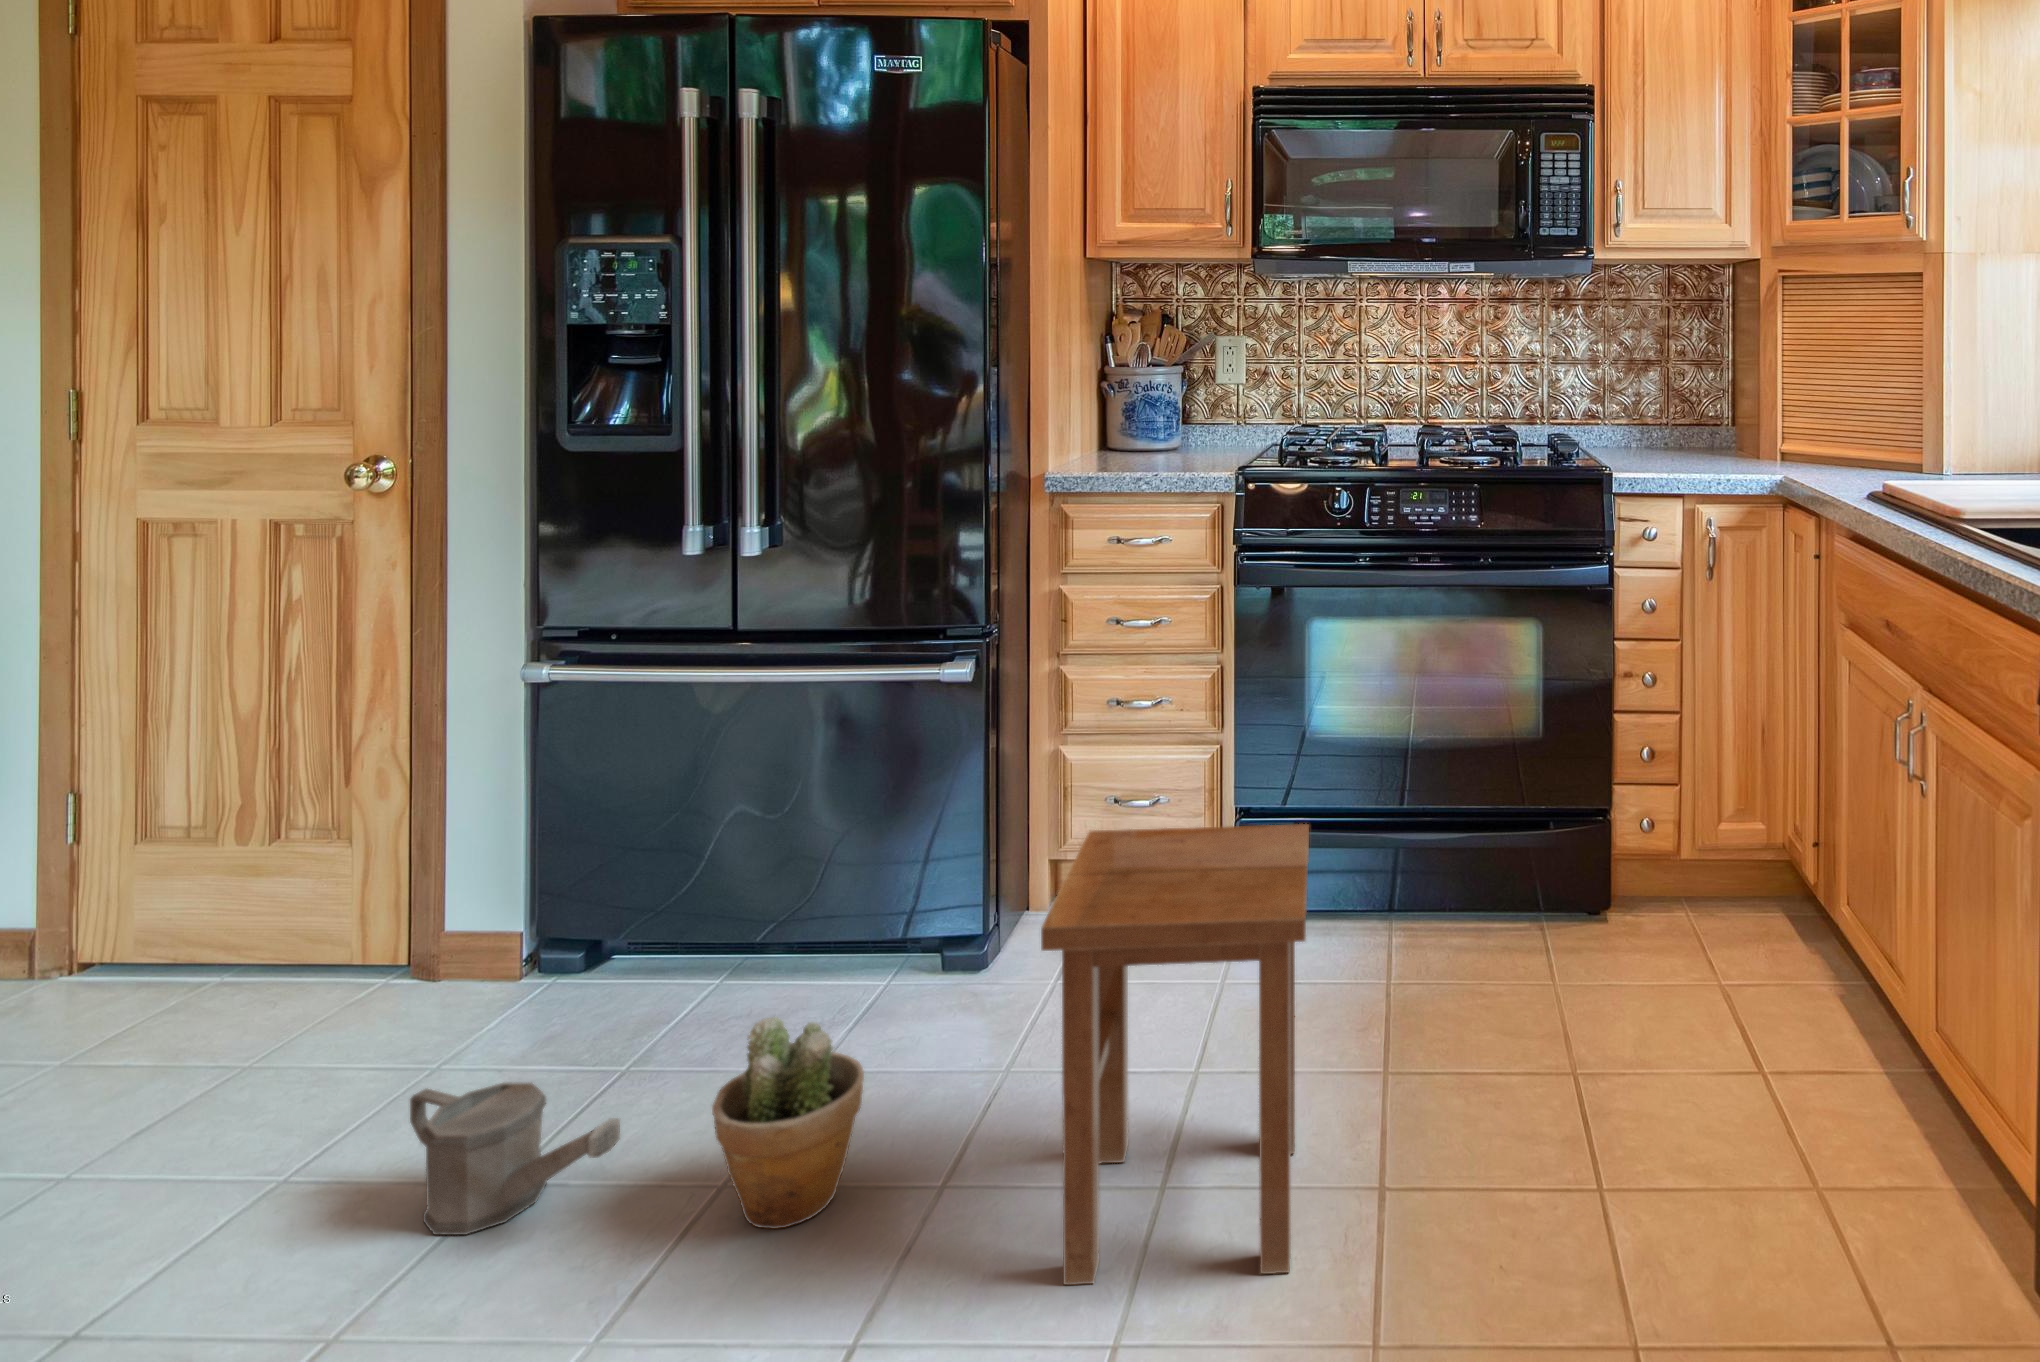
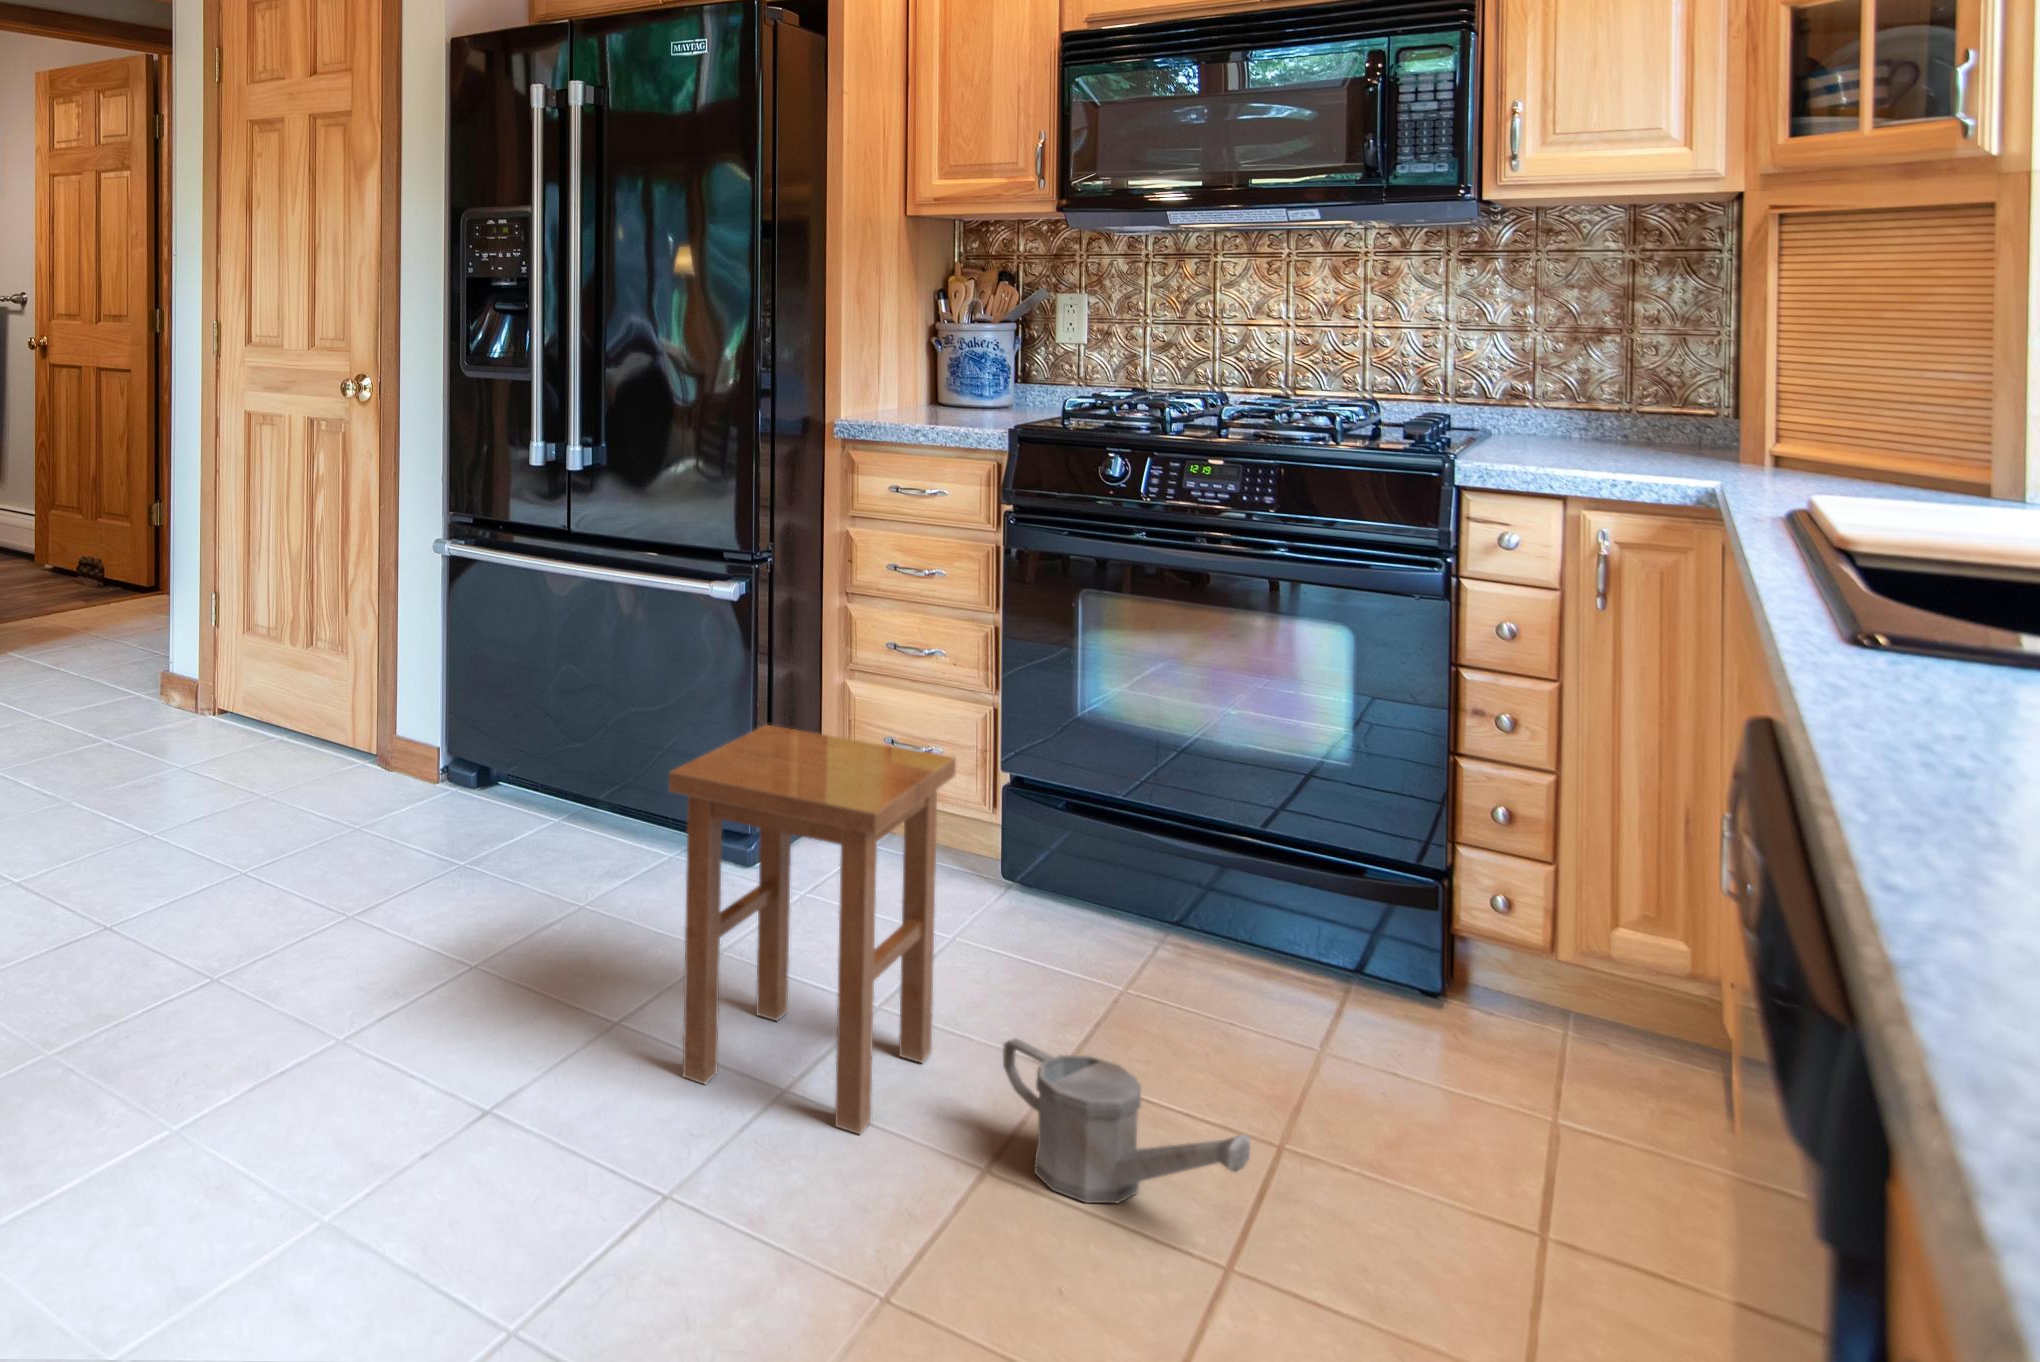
potted plant: present [712,1017,864,1229] -> none [480,818,588,979]
watering can: present [410,1082,620,1235] -> present [1003,1038,1250,1203]

